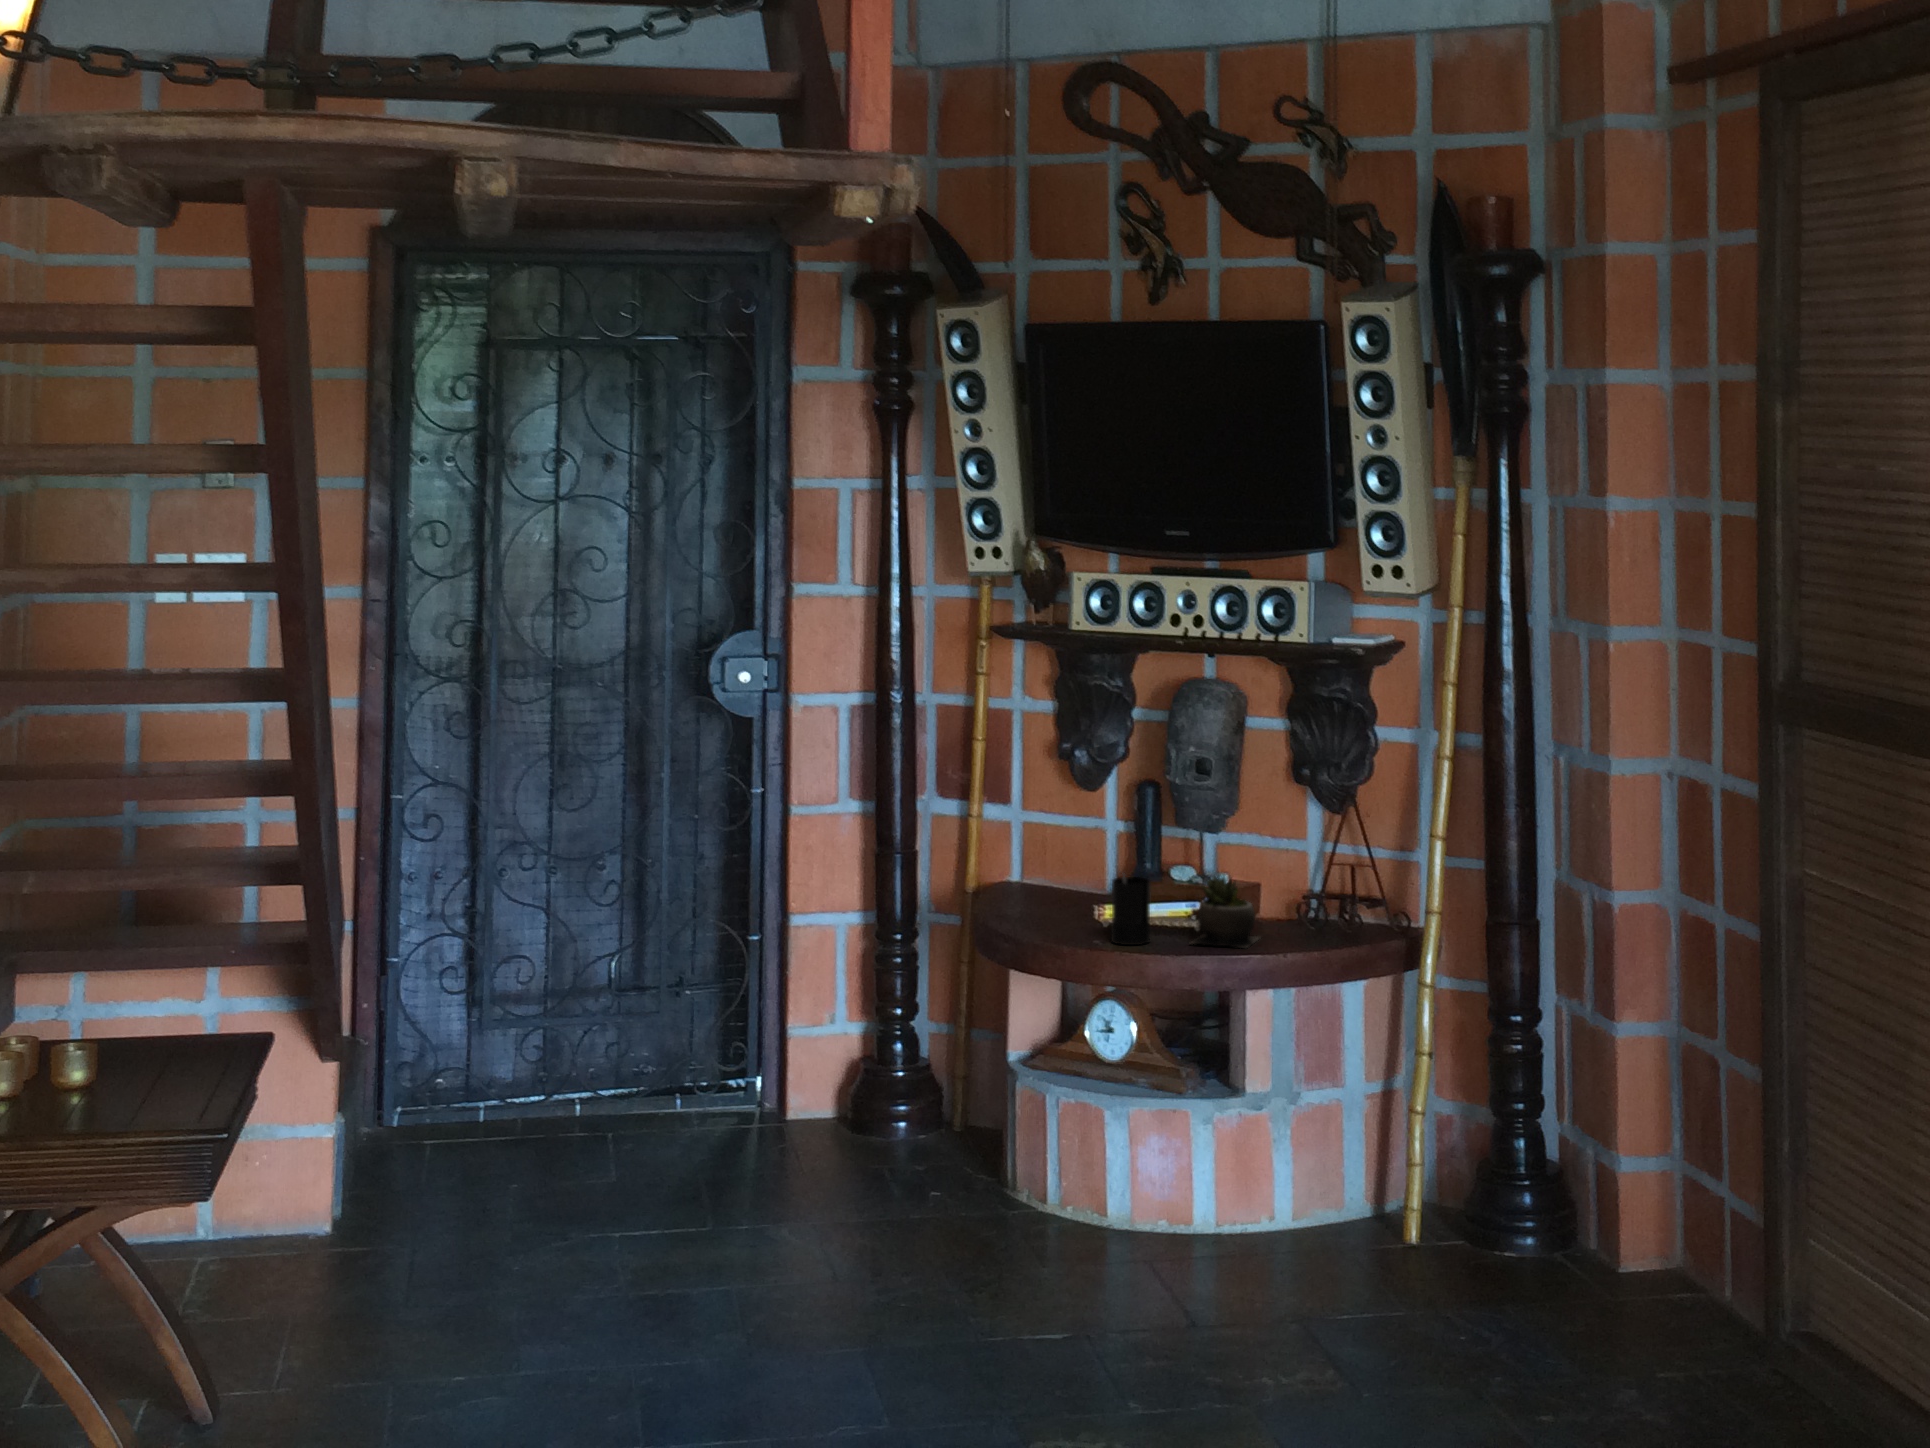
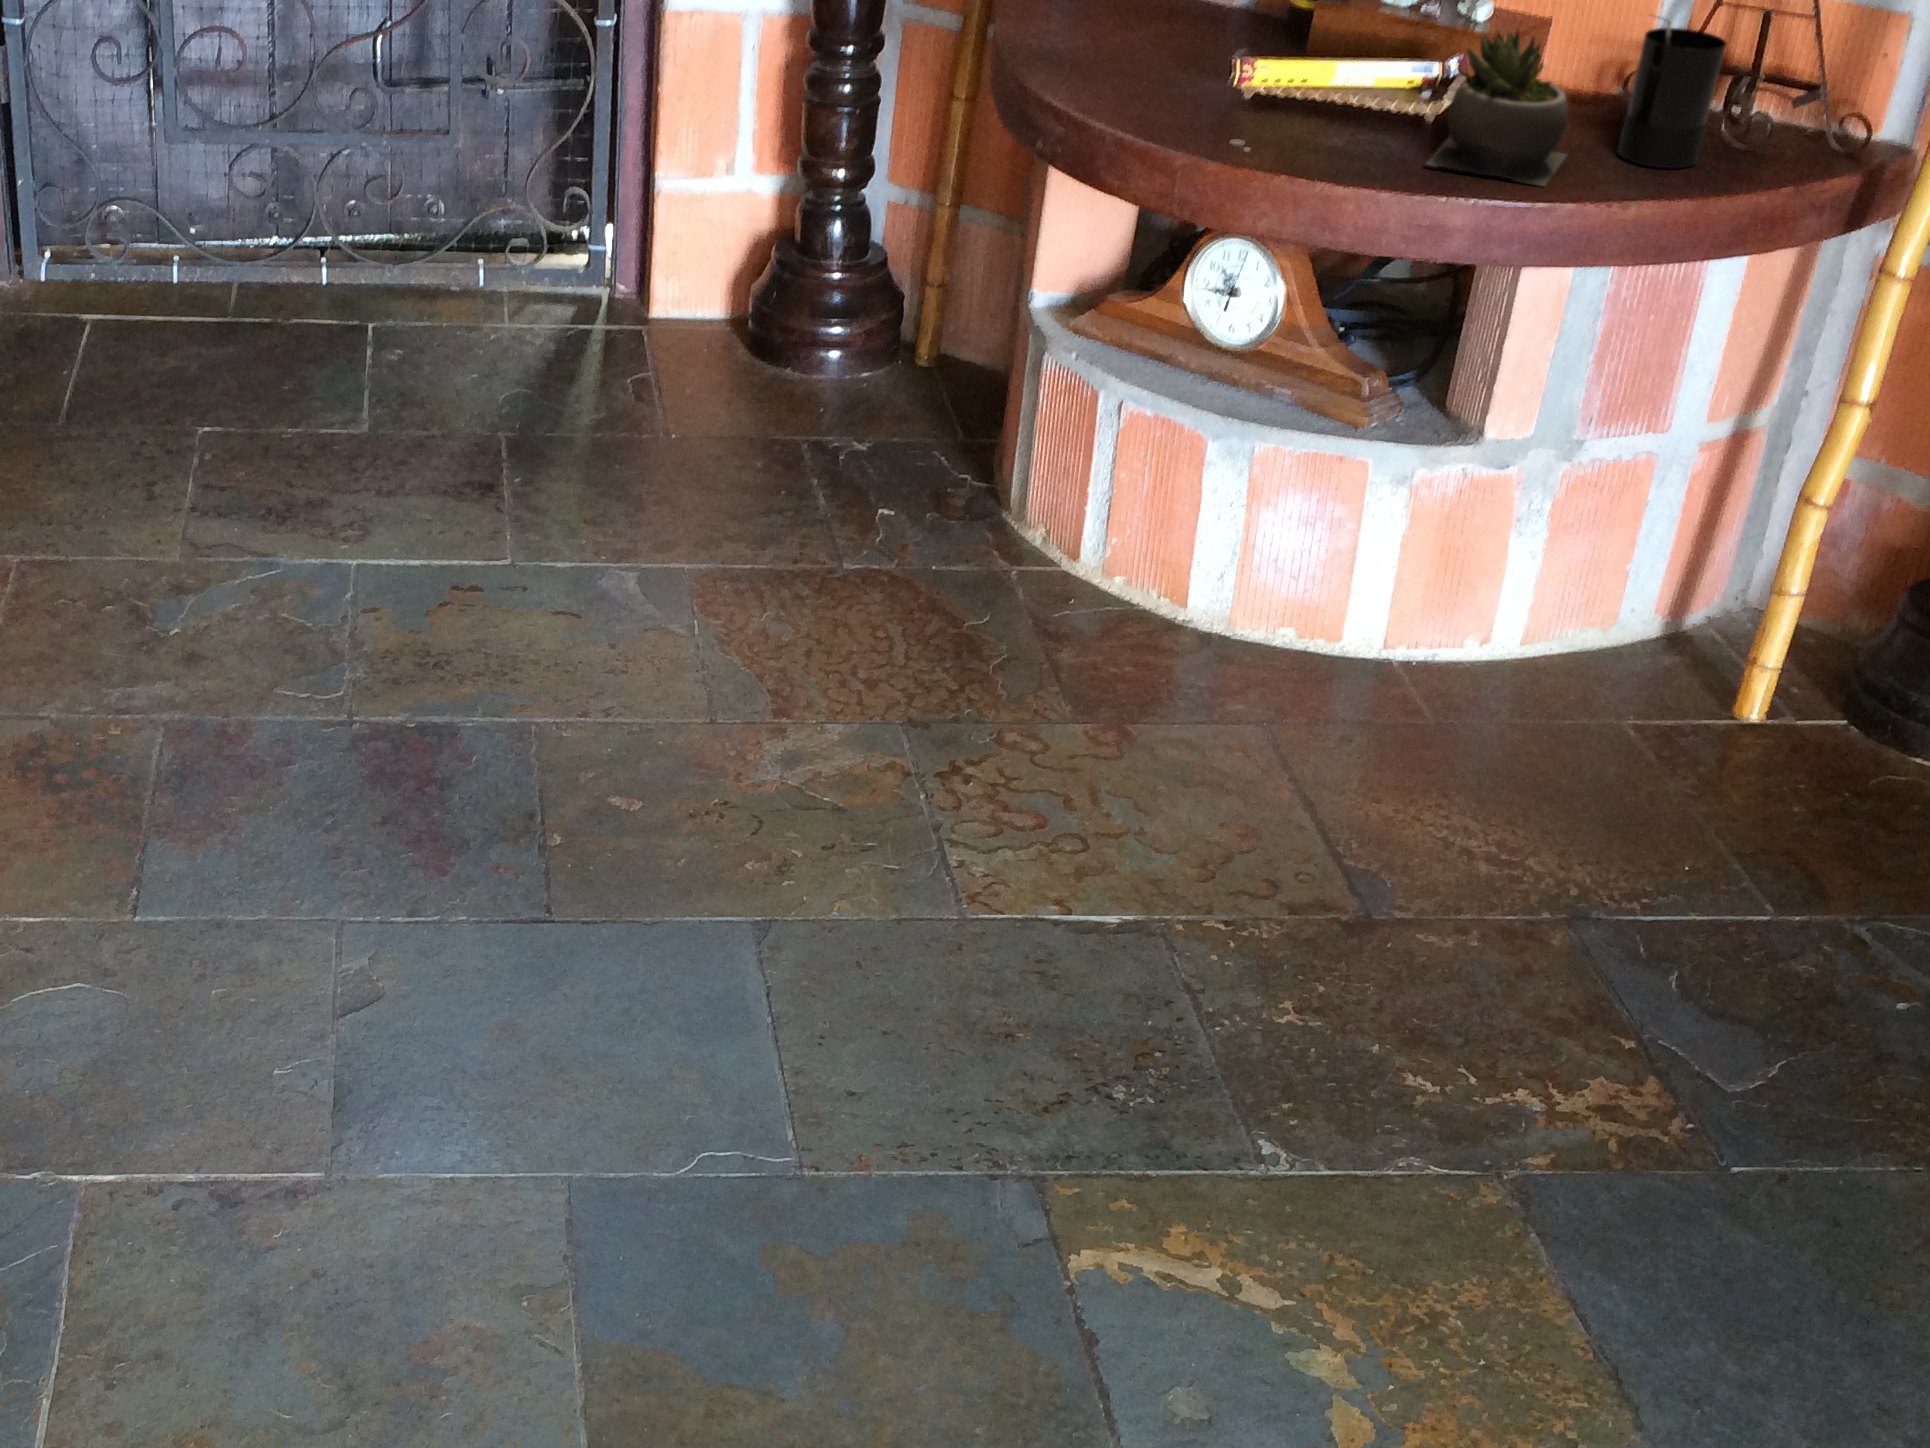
candle: present [1111,873,1151,945] -> present [1618,16,1726,168]

